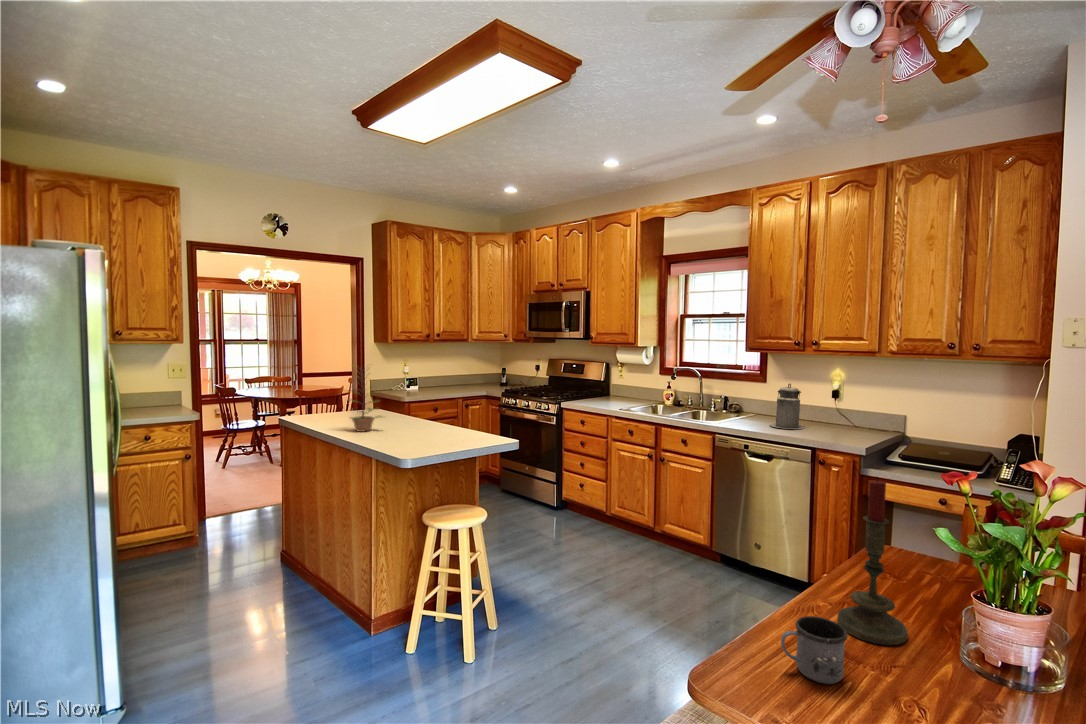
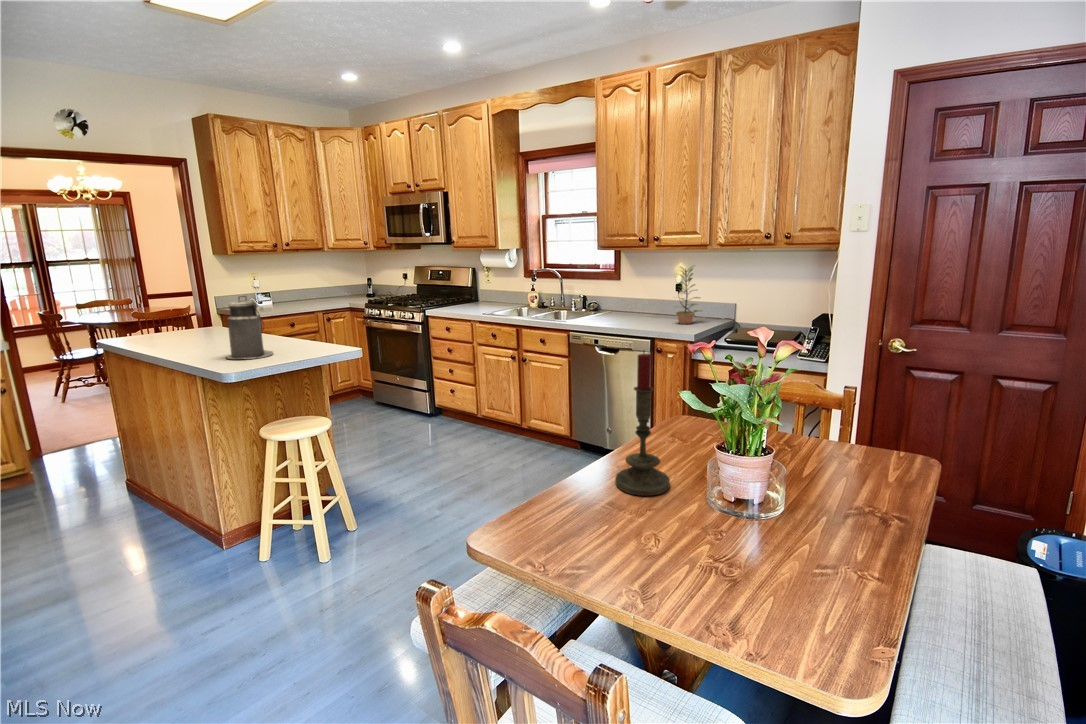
plant: present [351,368,382,432] -> present [676,265,700,324]
canister: present [770,384,803,429] -> present [226,296,273,359]
mug: present [781,616,847,684] -> none [549,478,603,533]

